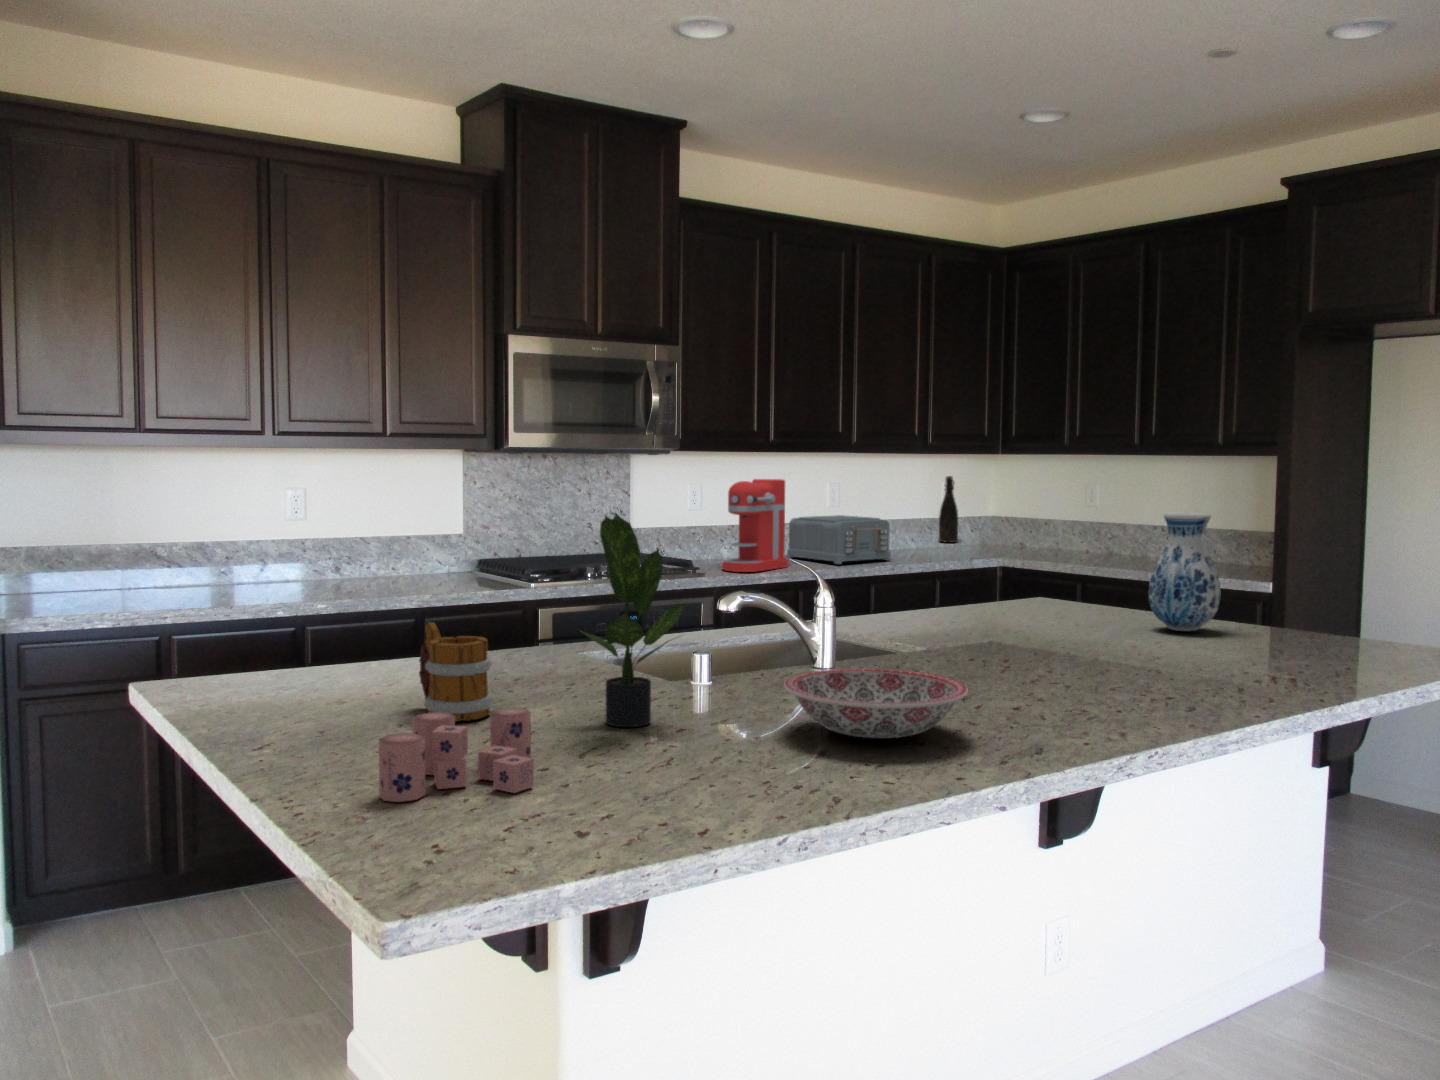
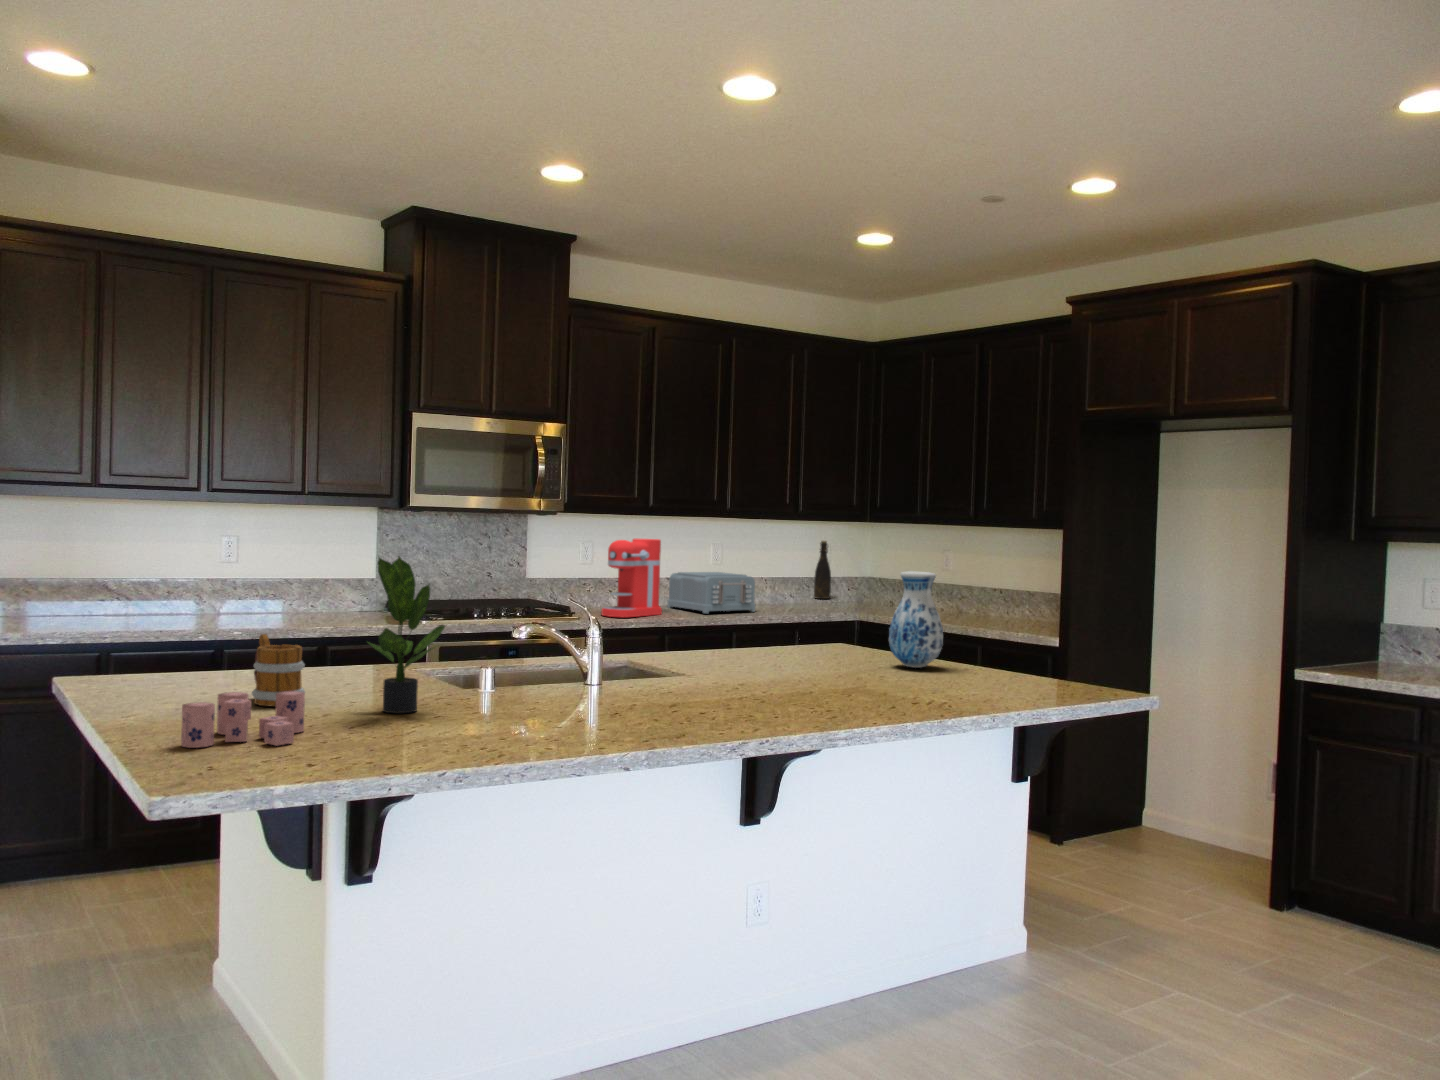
ceramic bowl: present [784,668,968,738] -> none [506,677,641,724]

